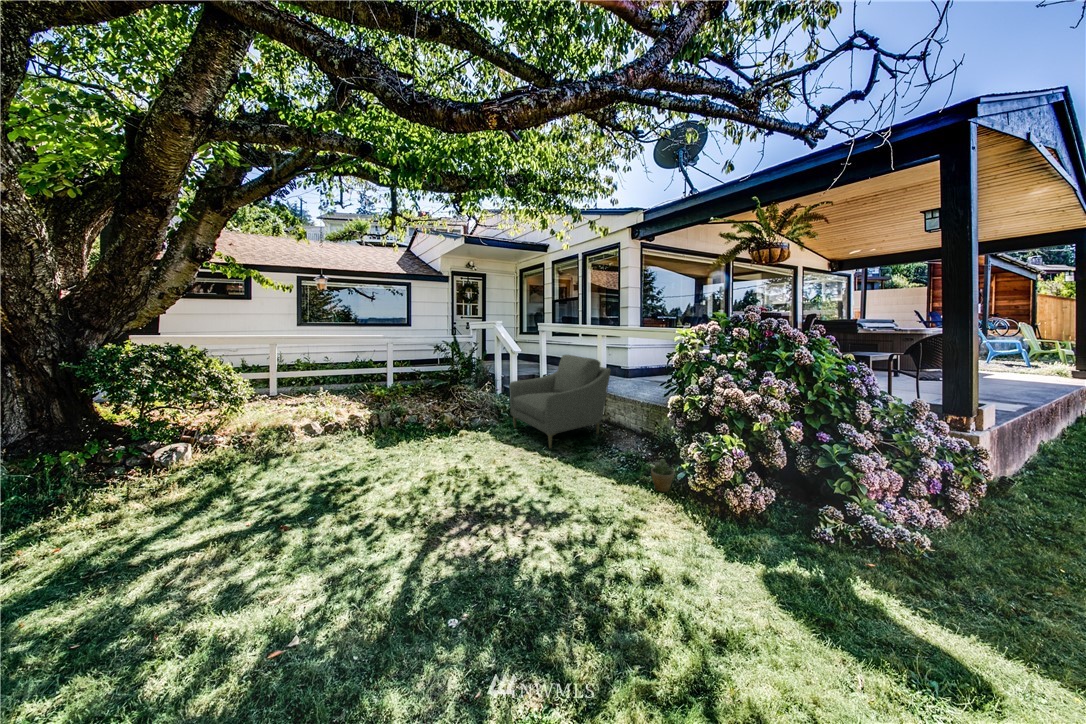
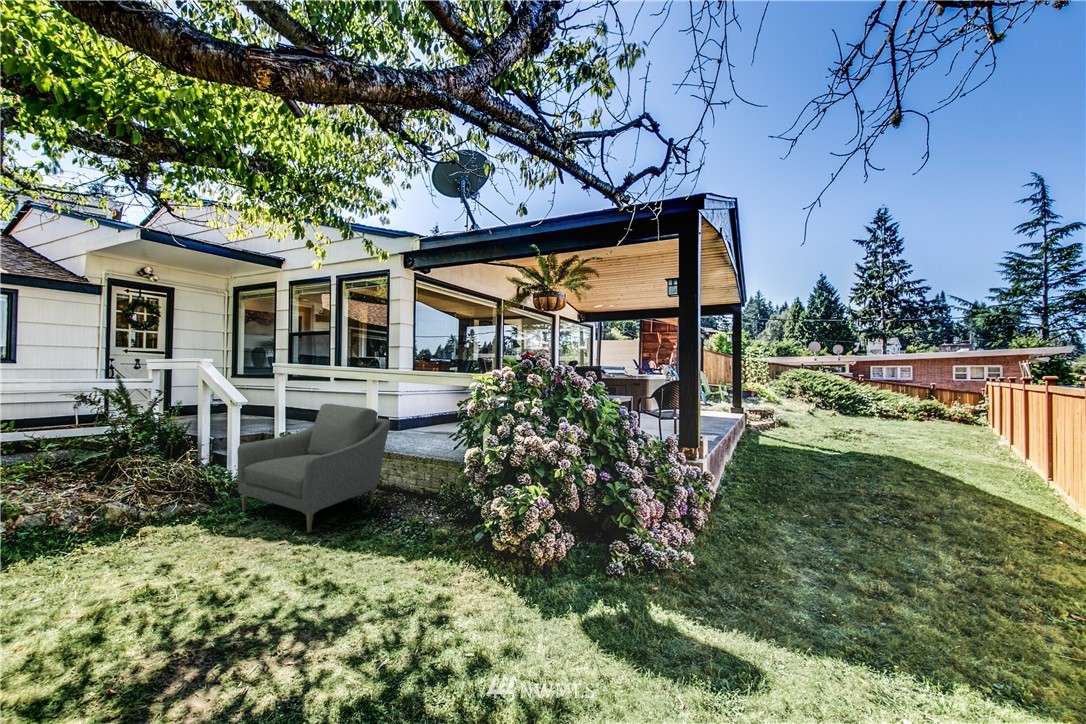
potted plant: present [651,459,674,492] -> none [452,521,478,560]

